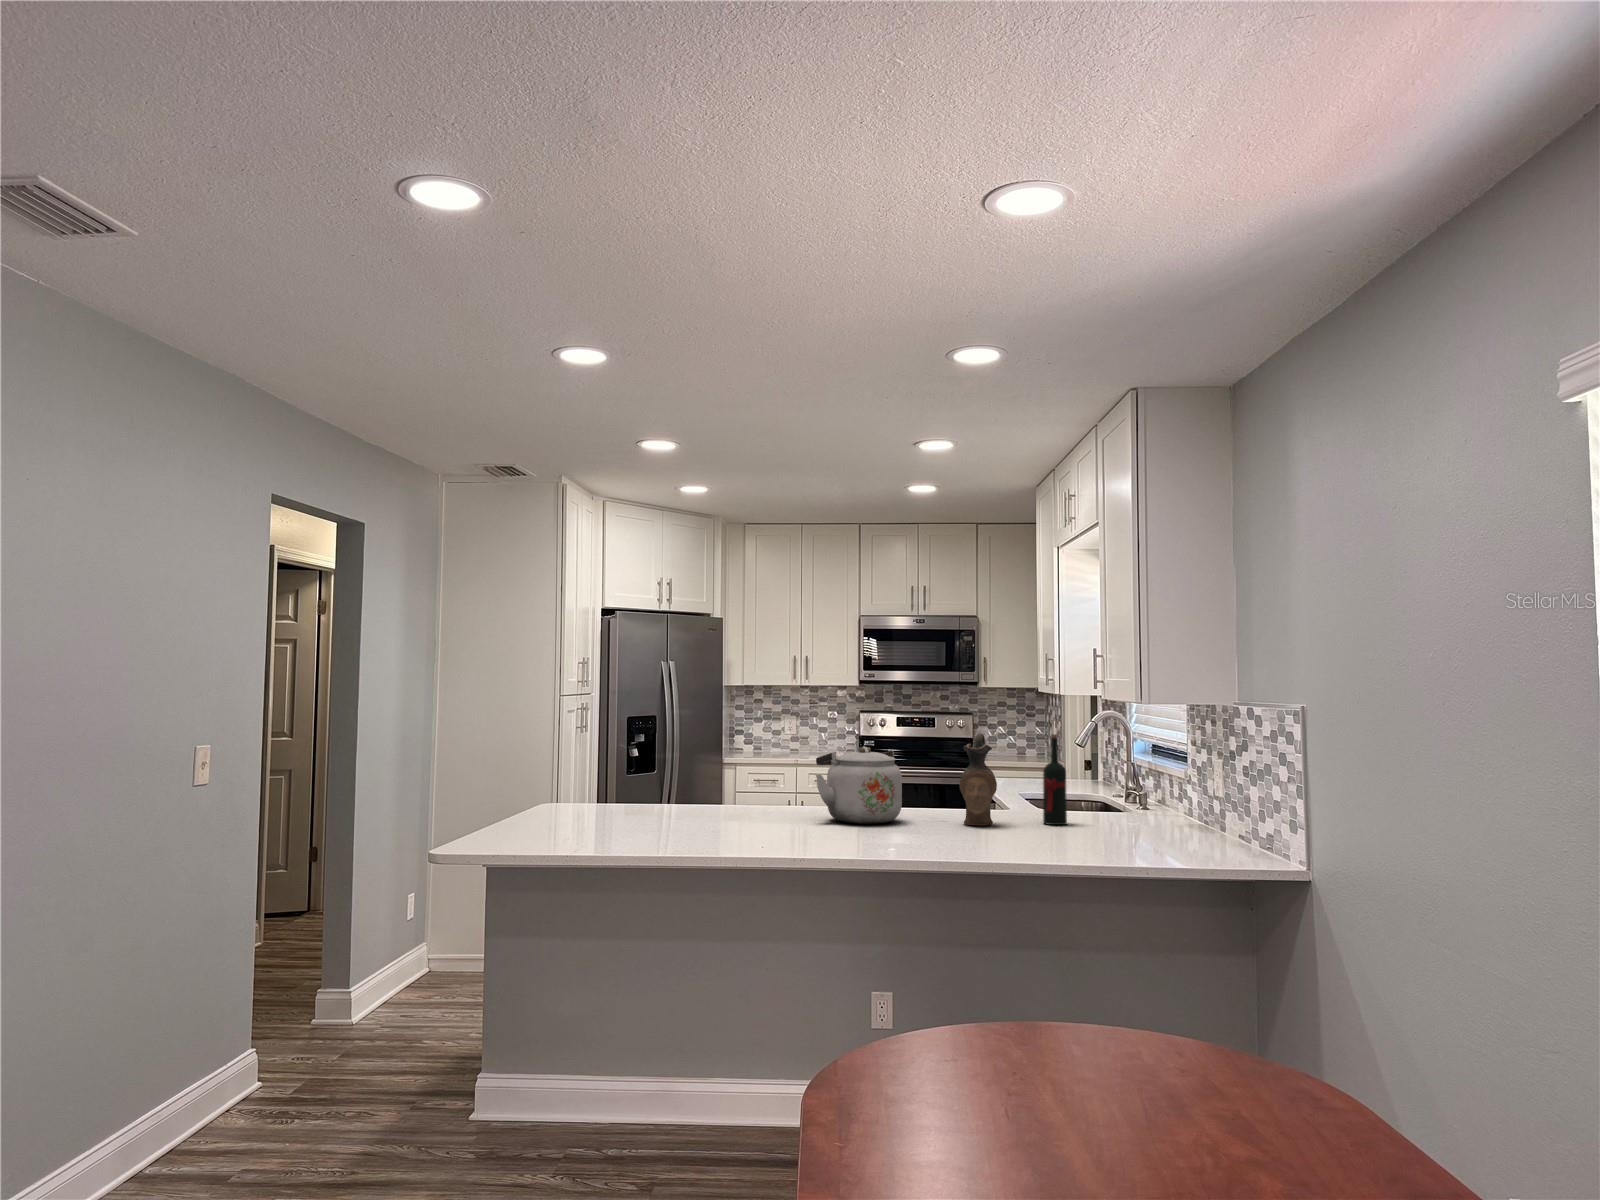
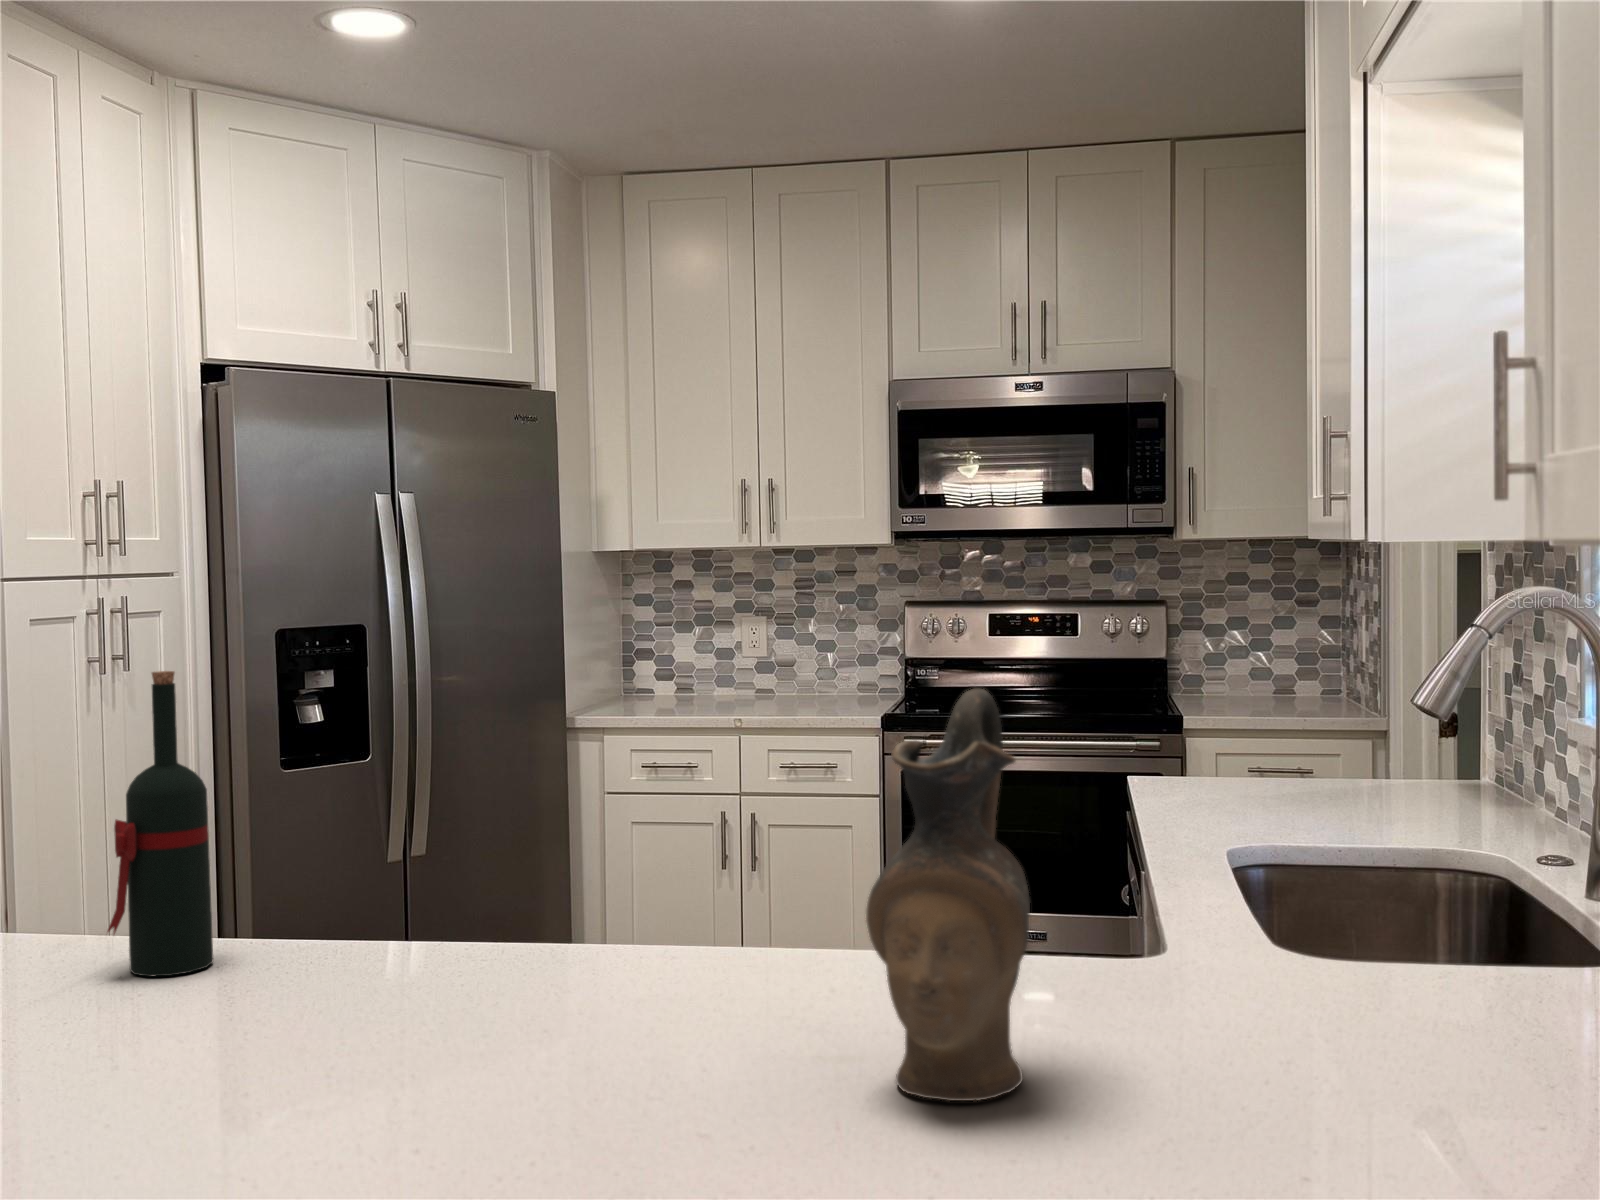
wine bottle: present [1043,734,1067,825] -> present [107,671,213,977]
kettle: present [816,747,902,824] -> none [265,750,656,1081]

